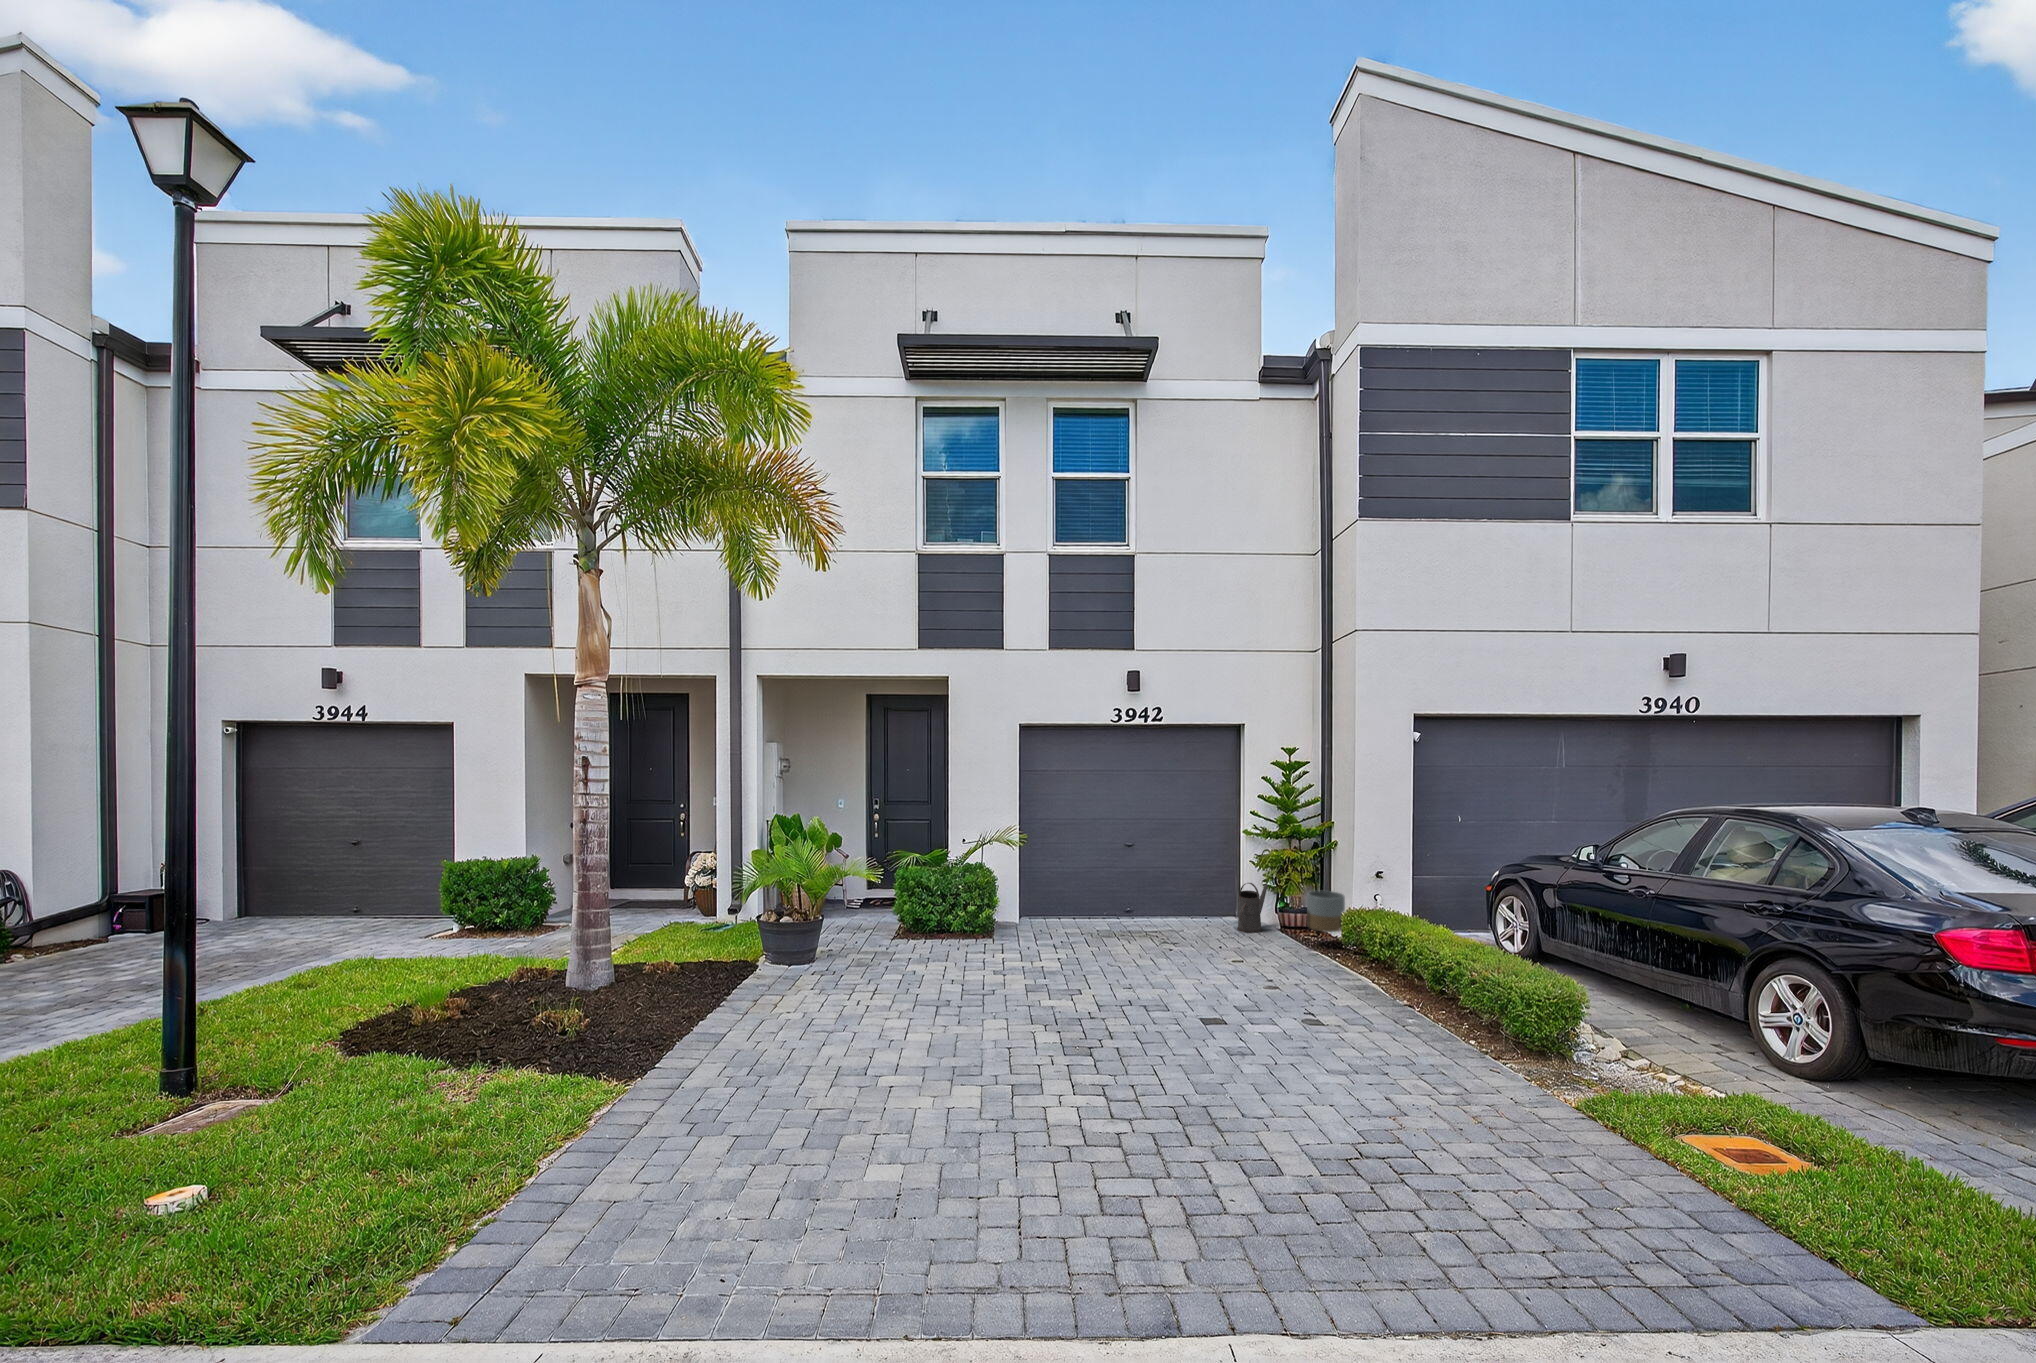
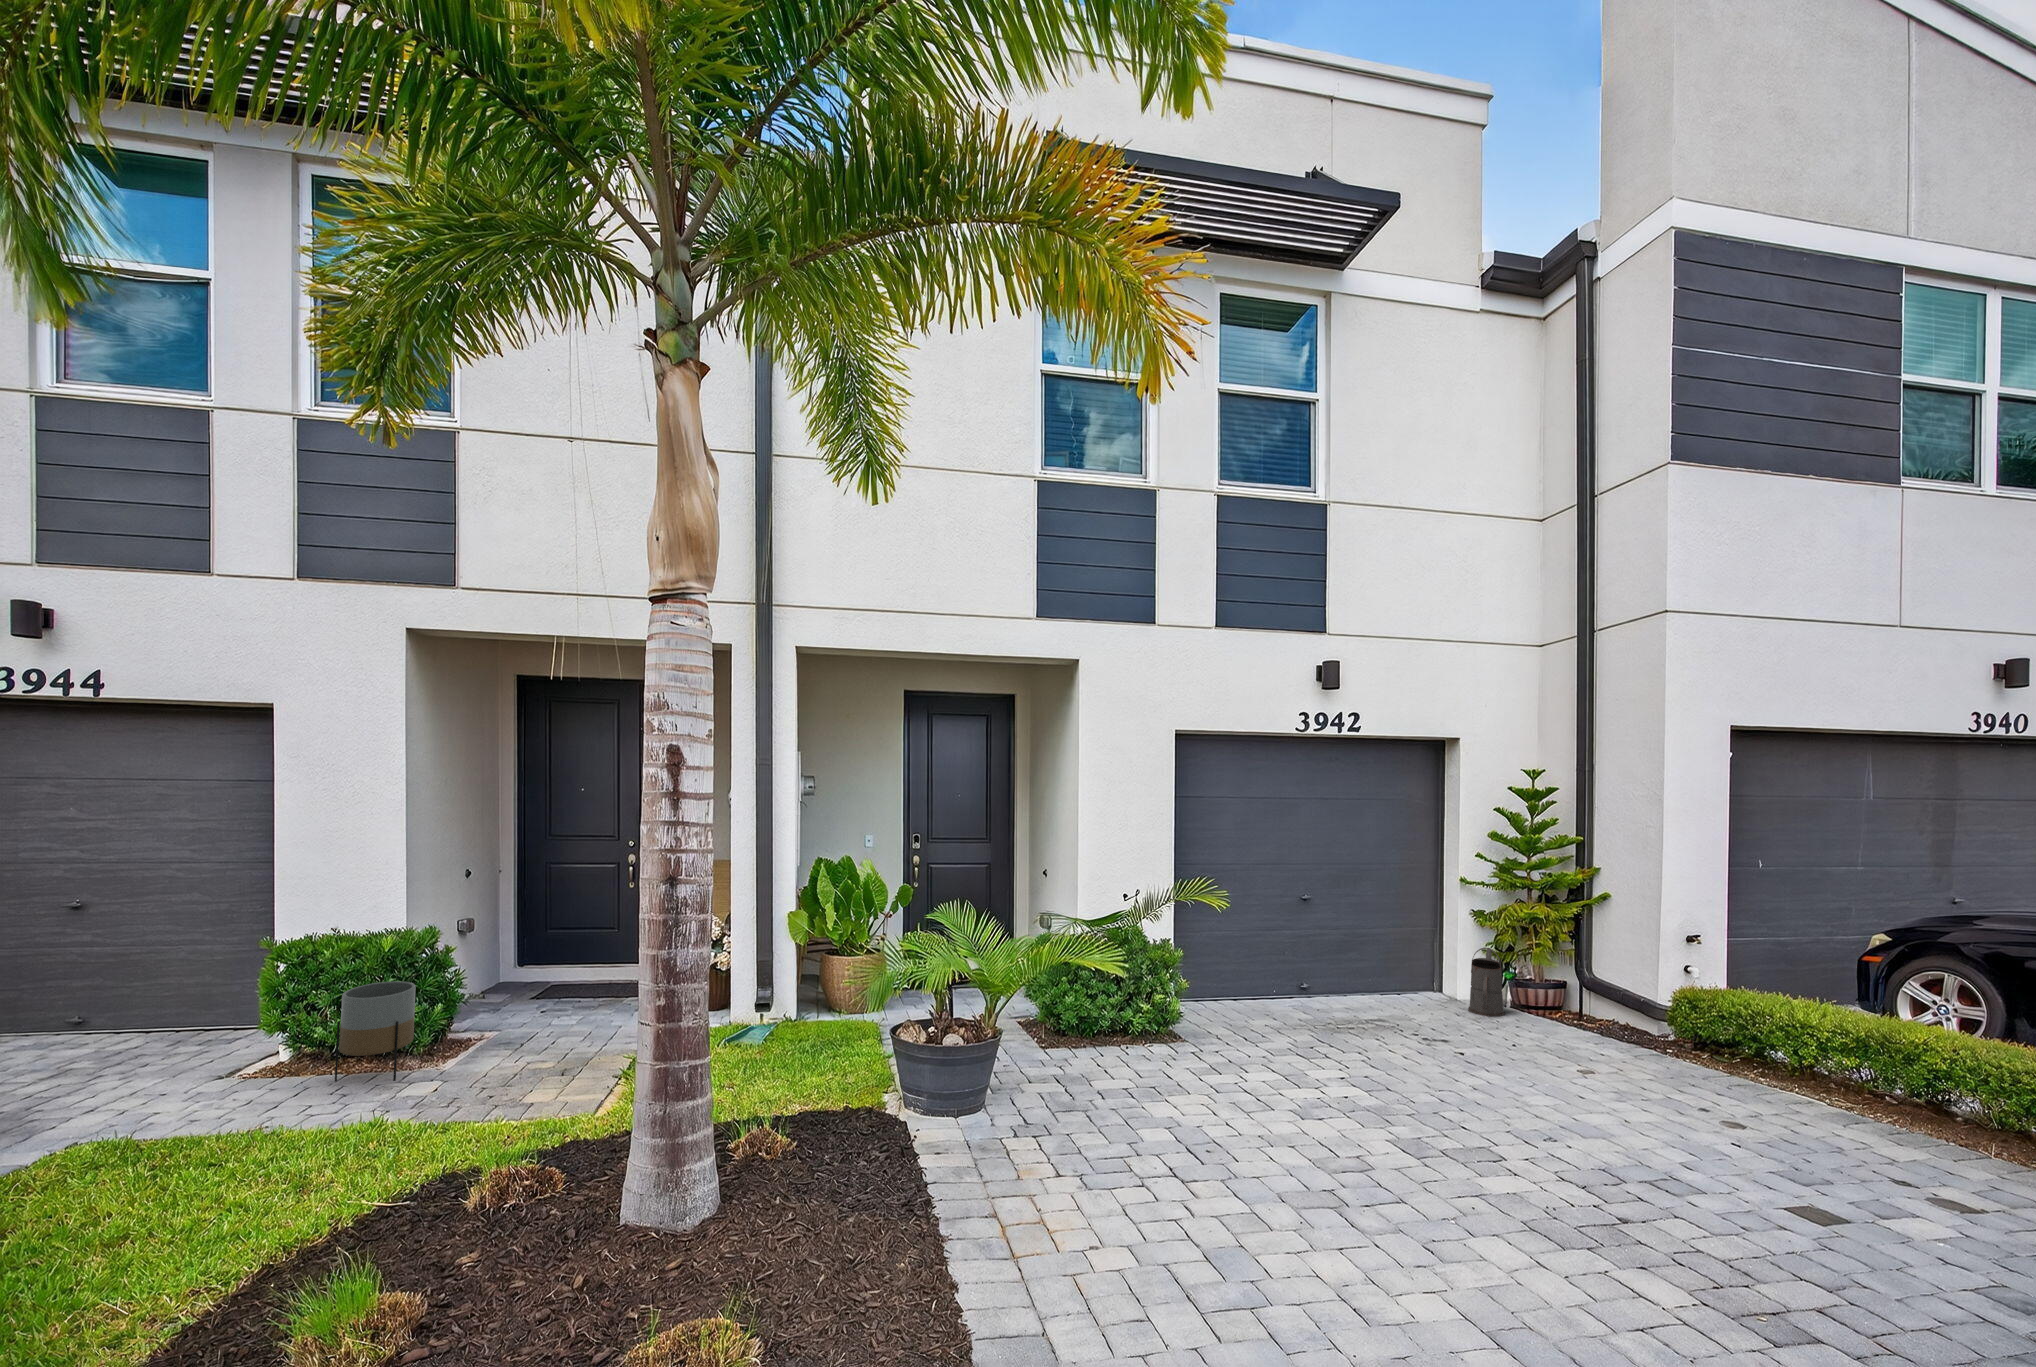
planter: present [1307,891,1345,932] -> present [335,981,416,1081]

